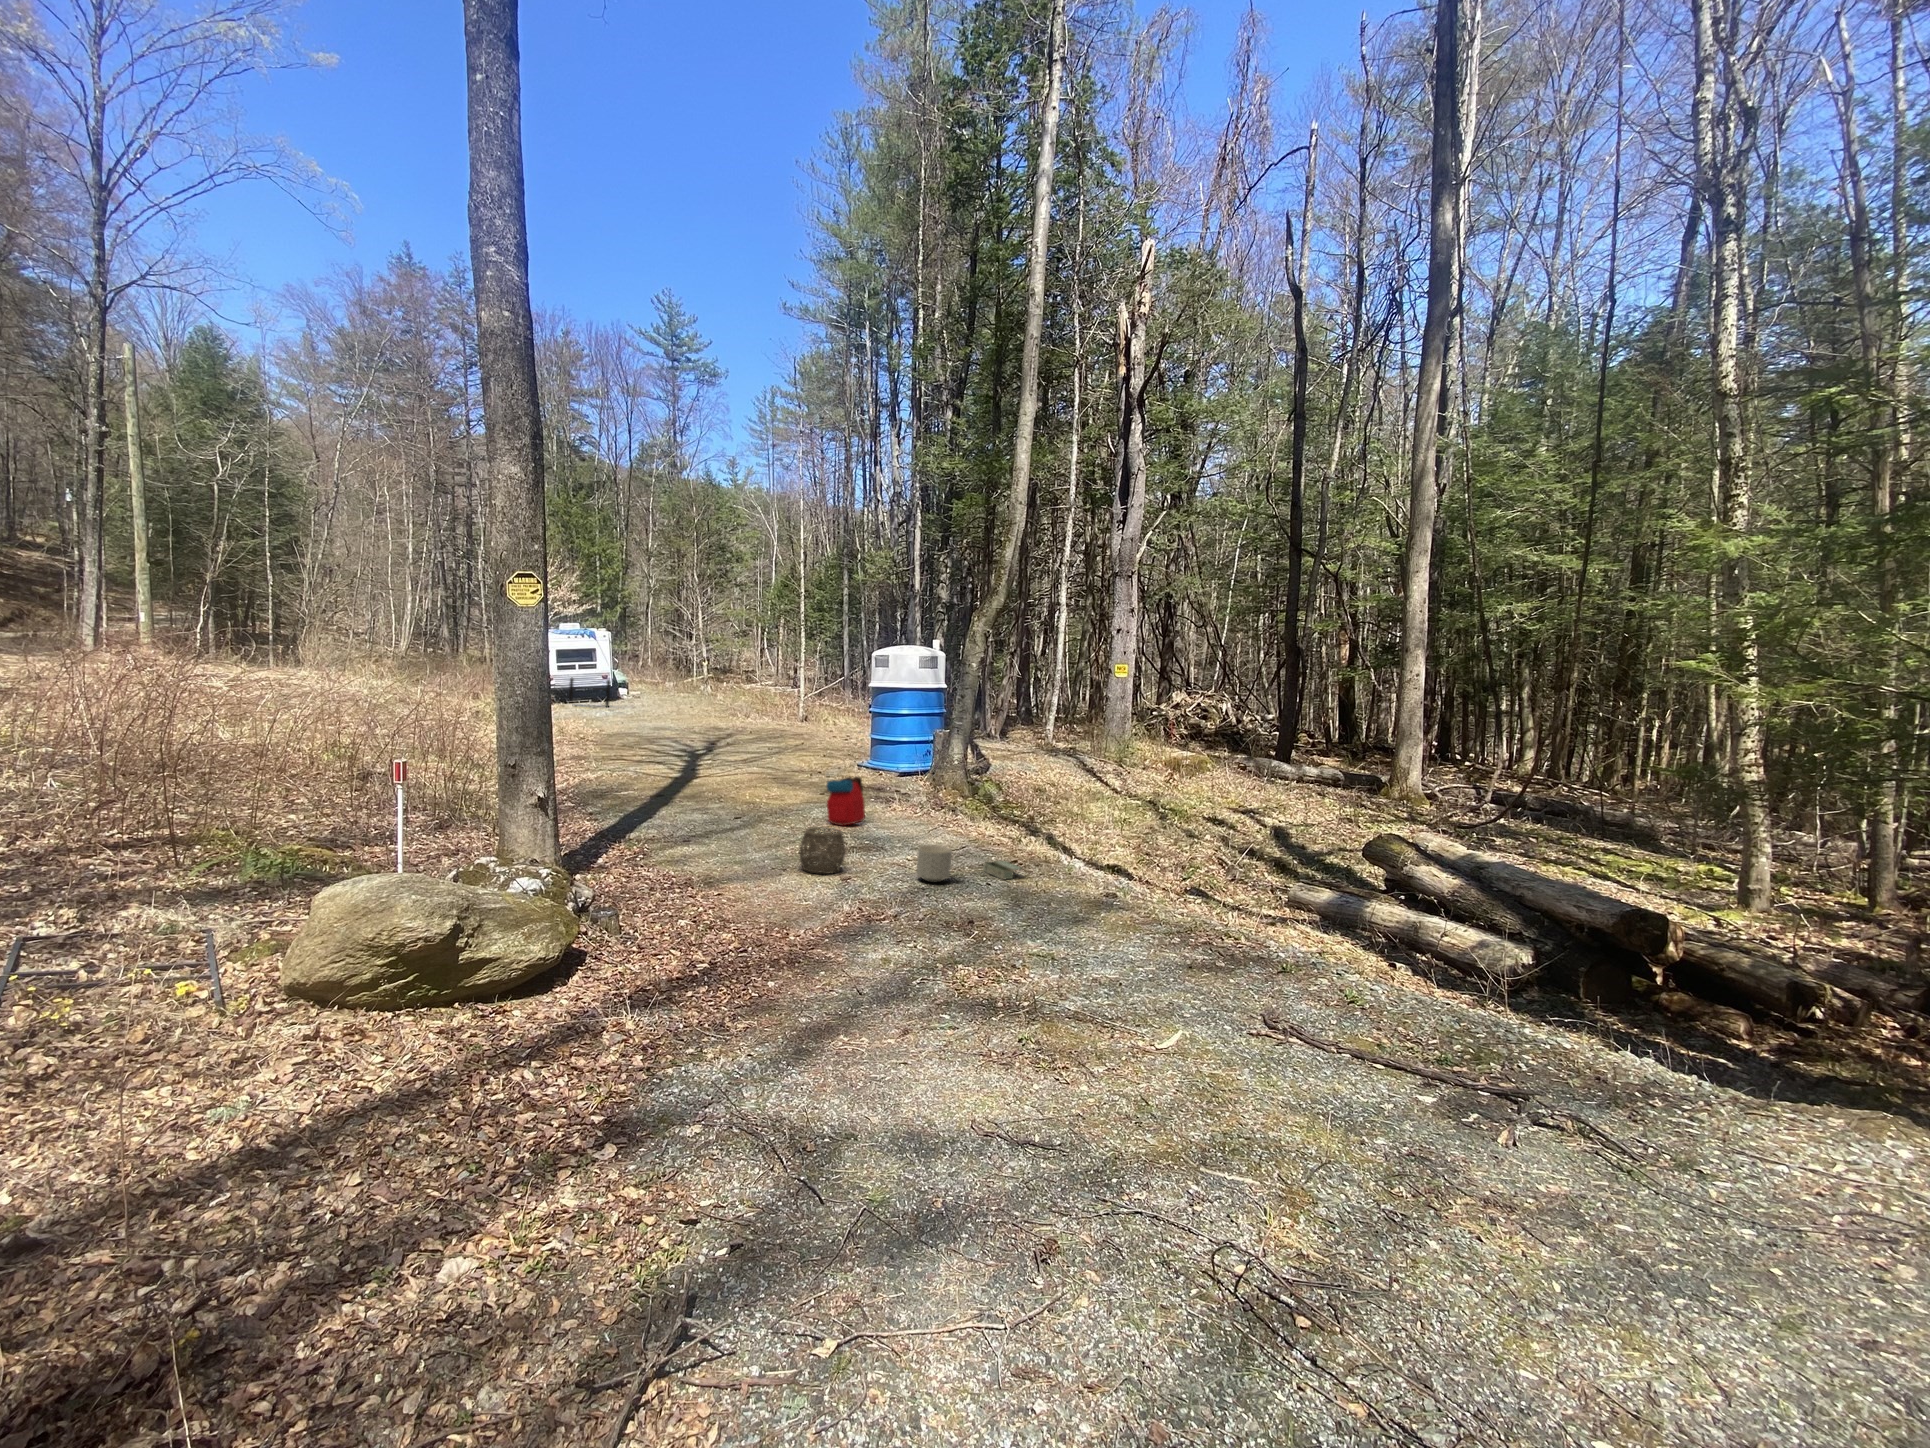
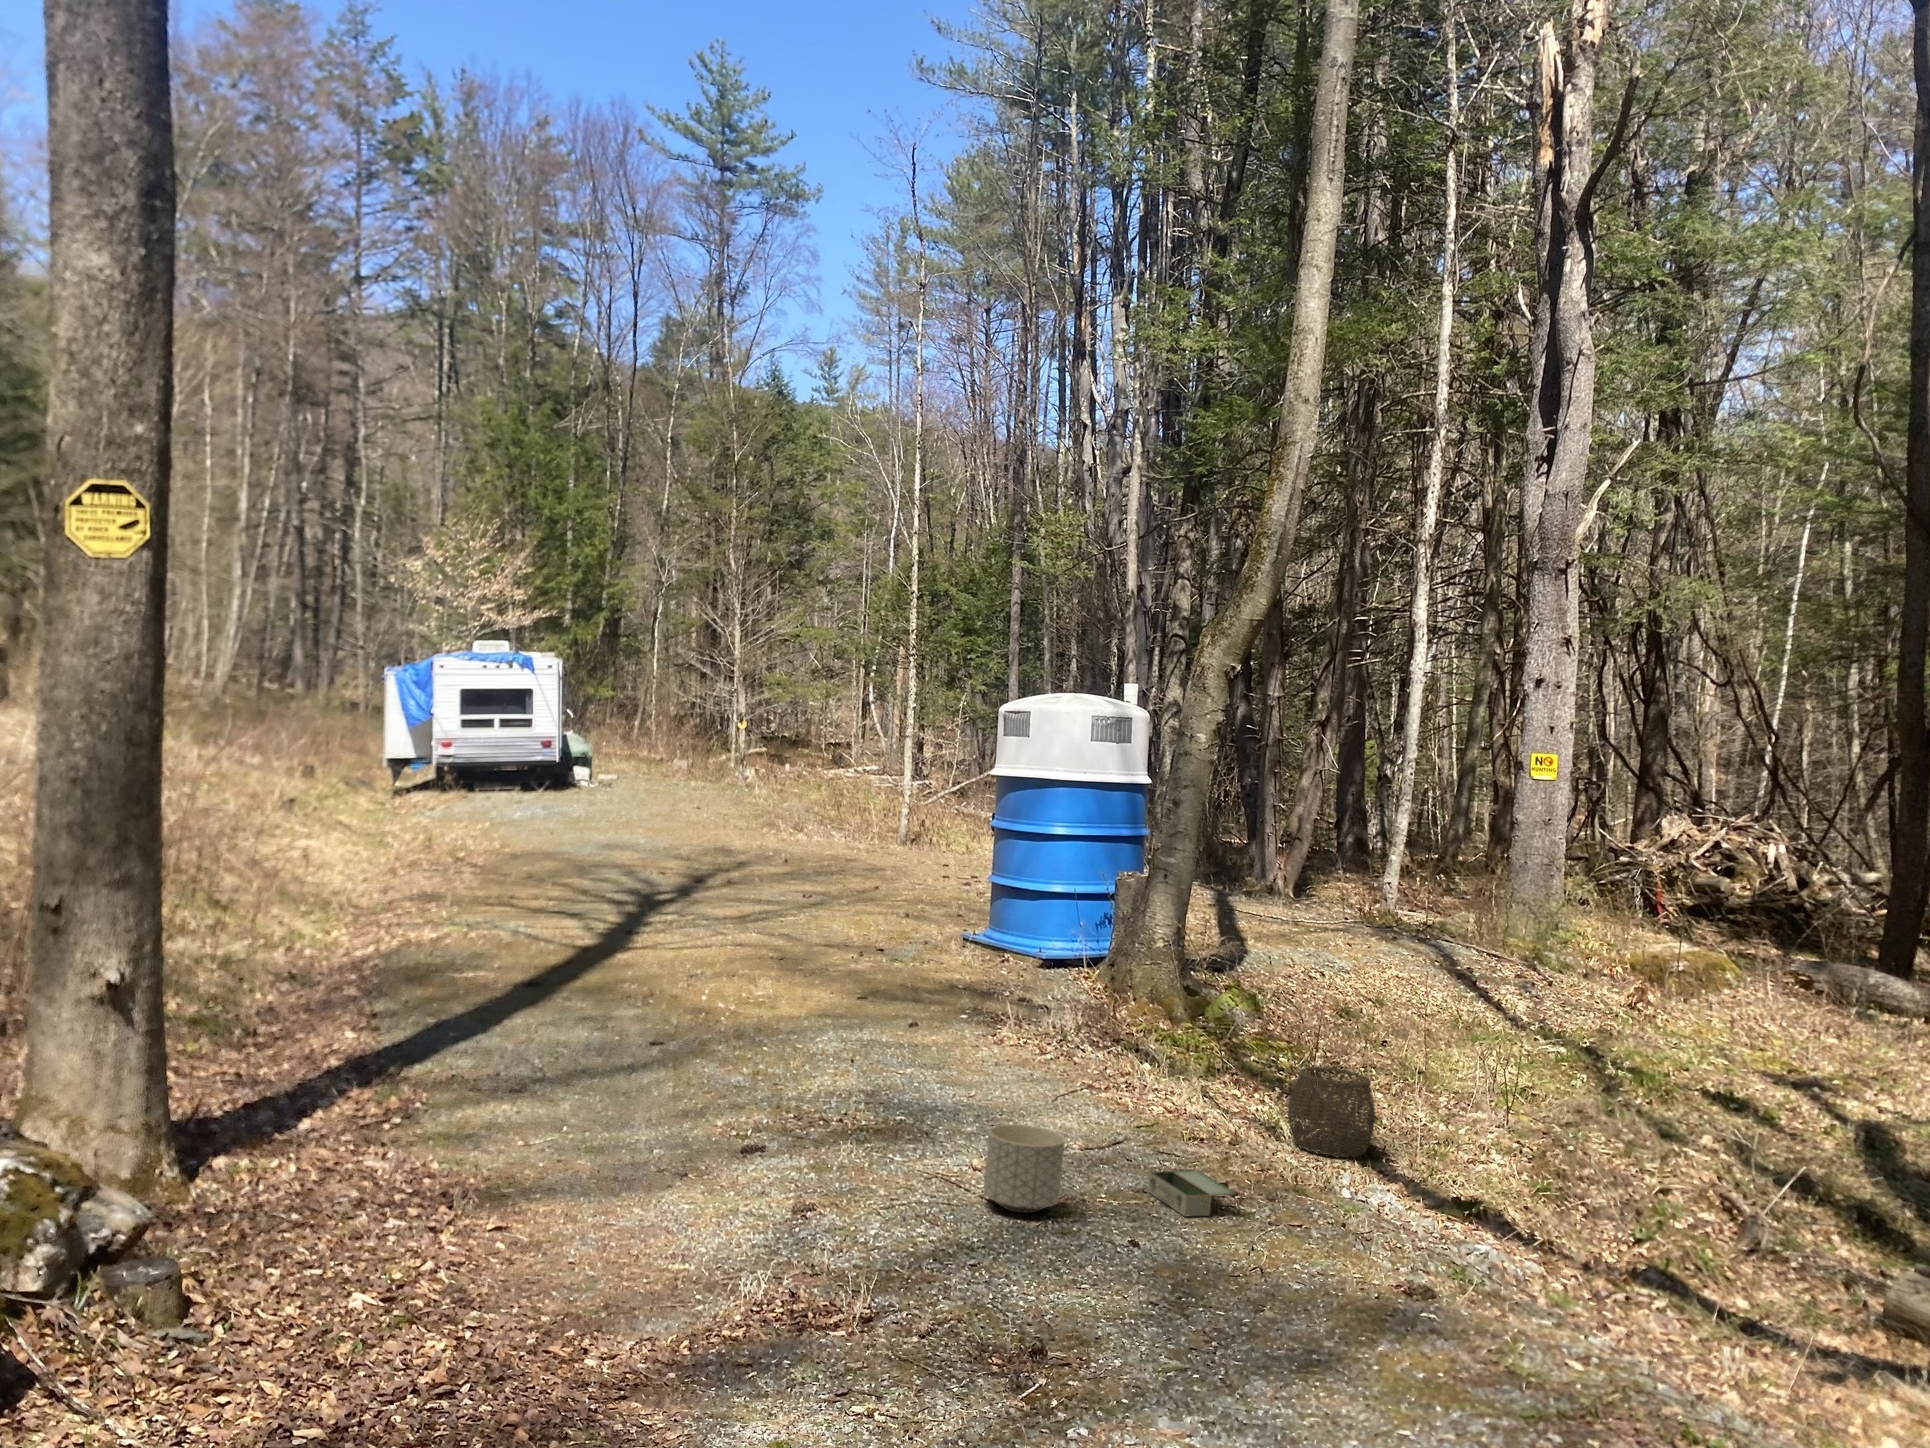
bench: present [568,678,611,707] -> none [502,745,580,802]
backpack: present [827,776,865,826] -> none [854,957,933,1062]
woven basket: present [799,827,845,874] -> present [1288,1066,1376,1158]

